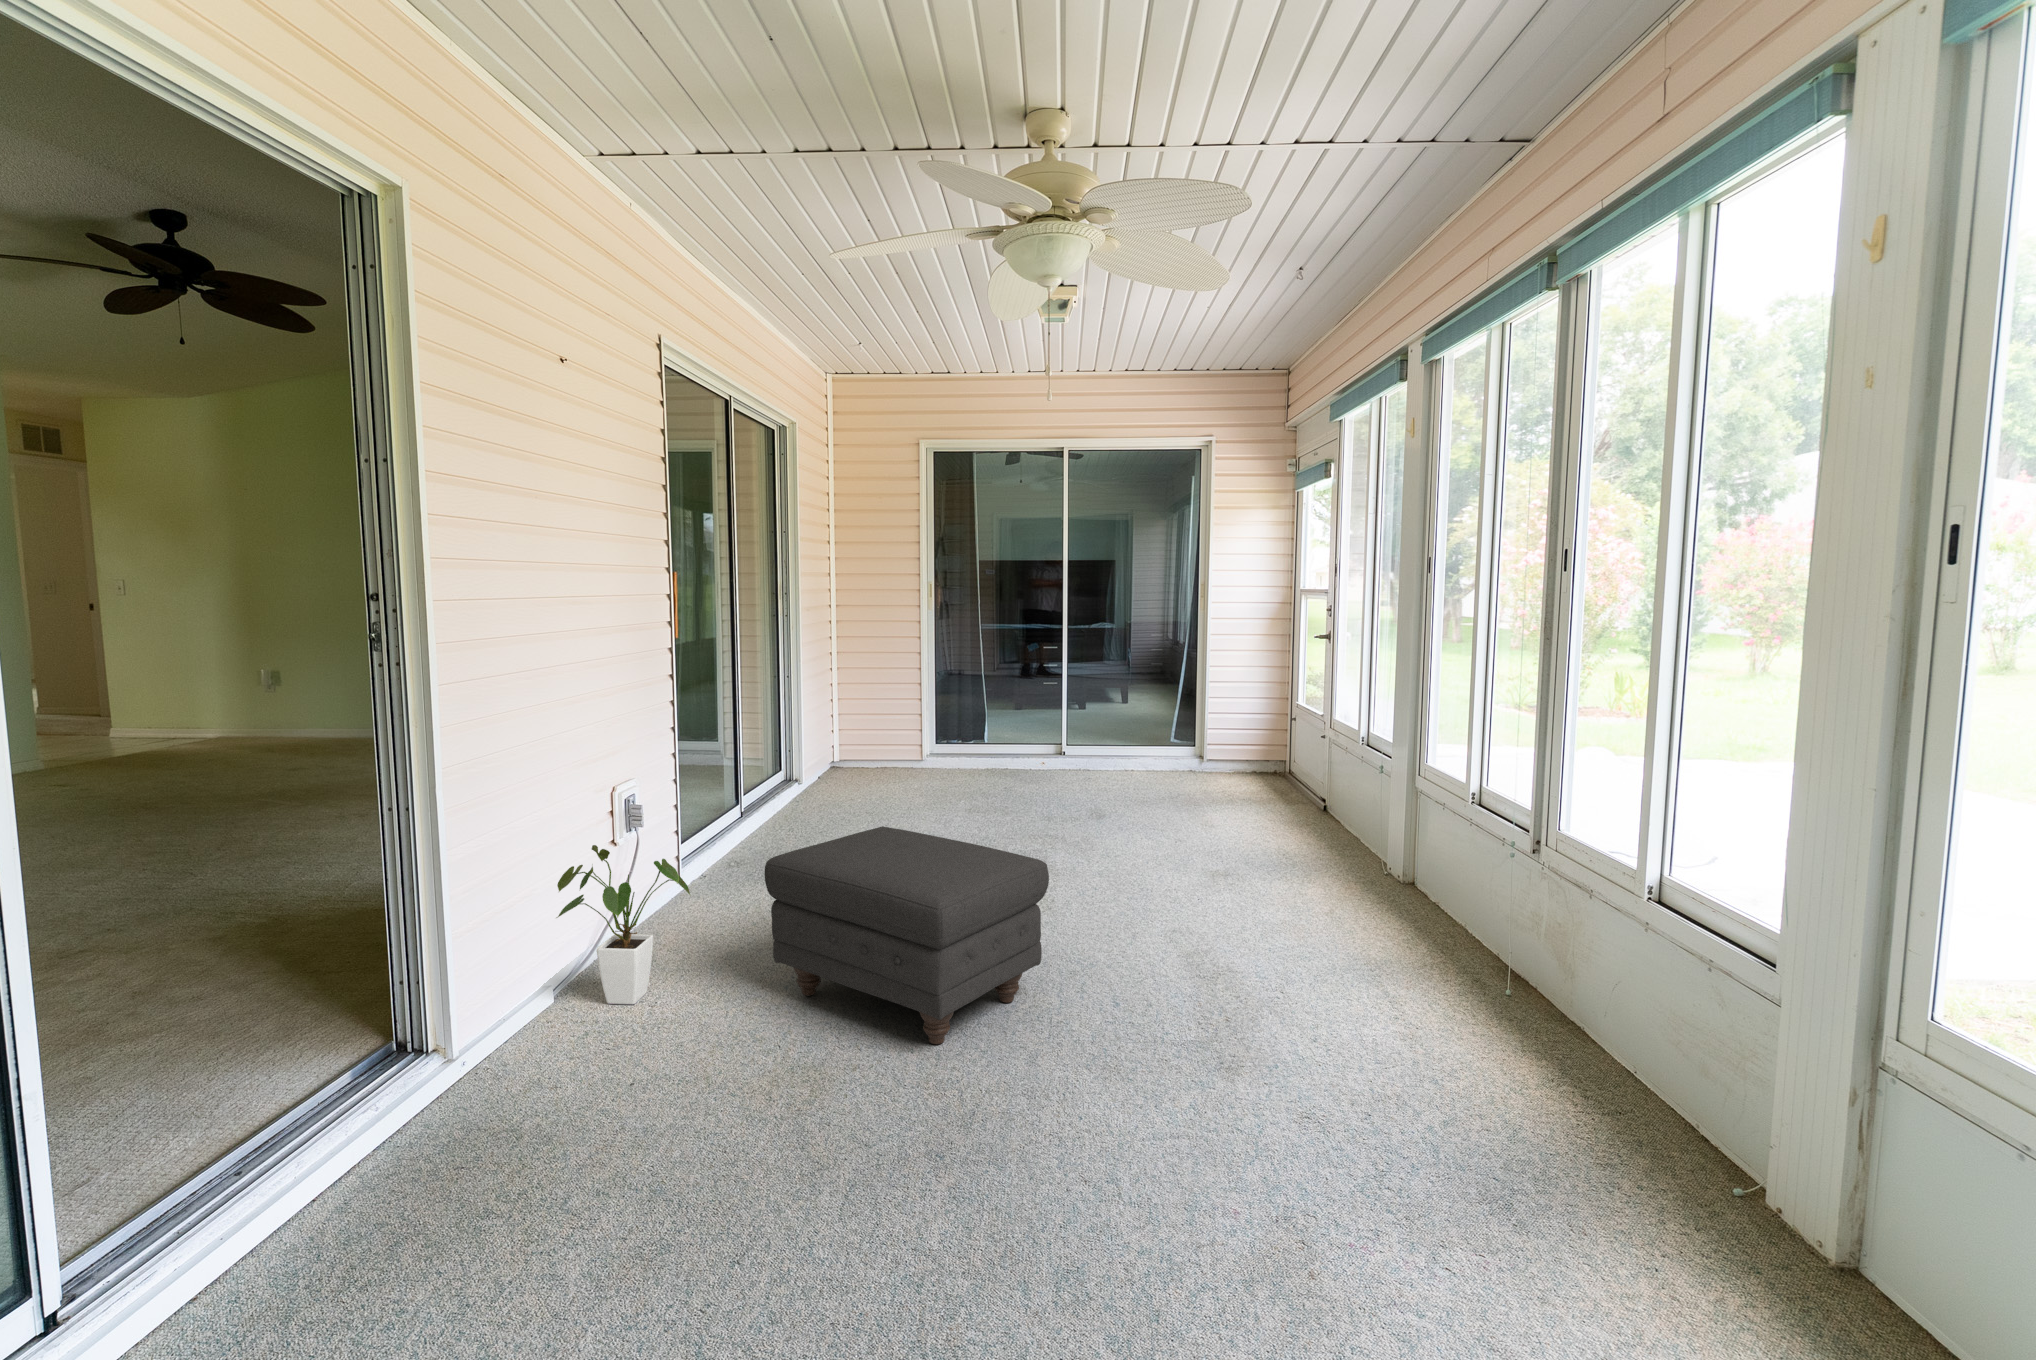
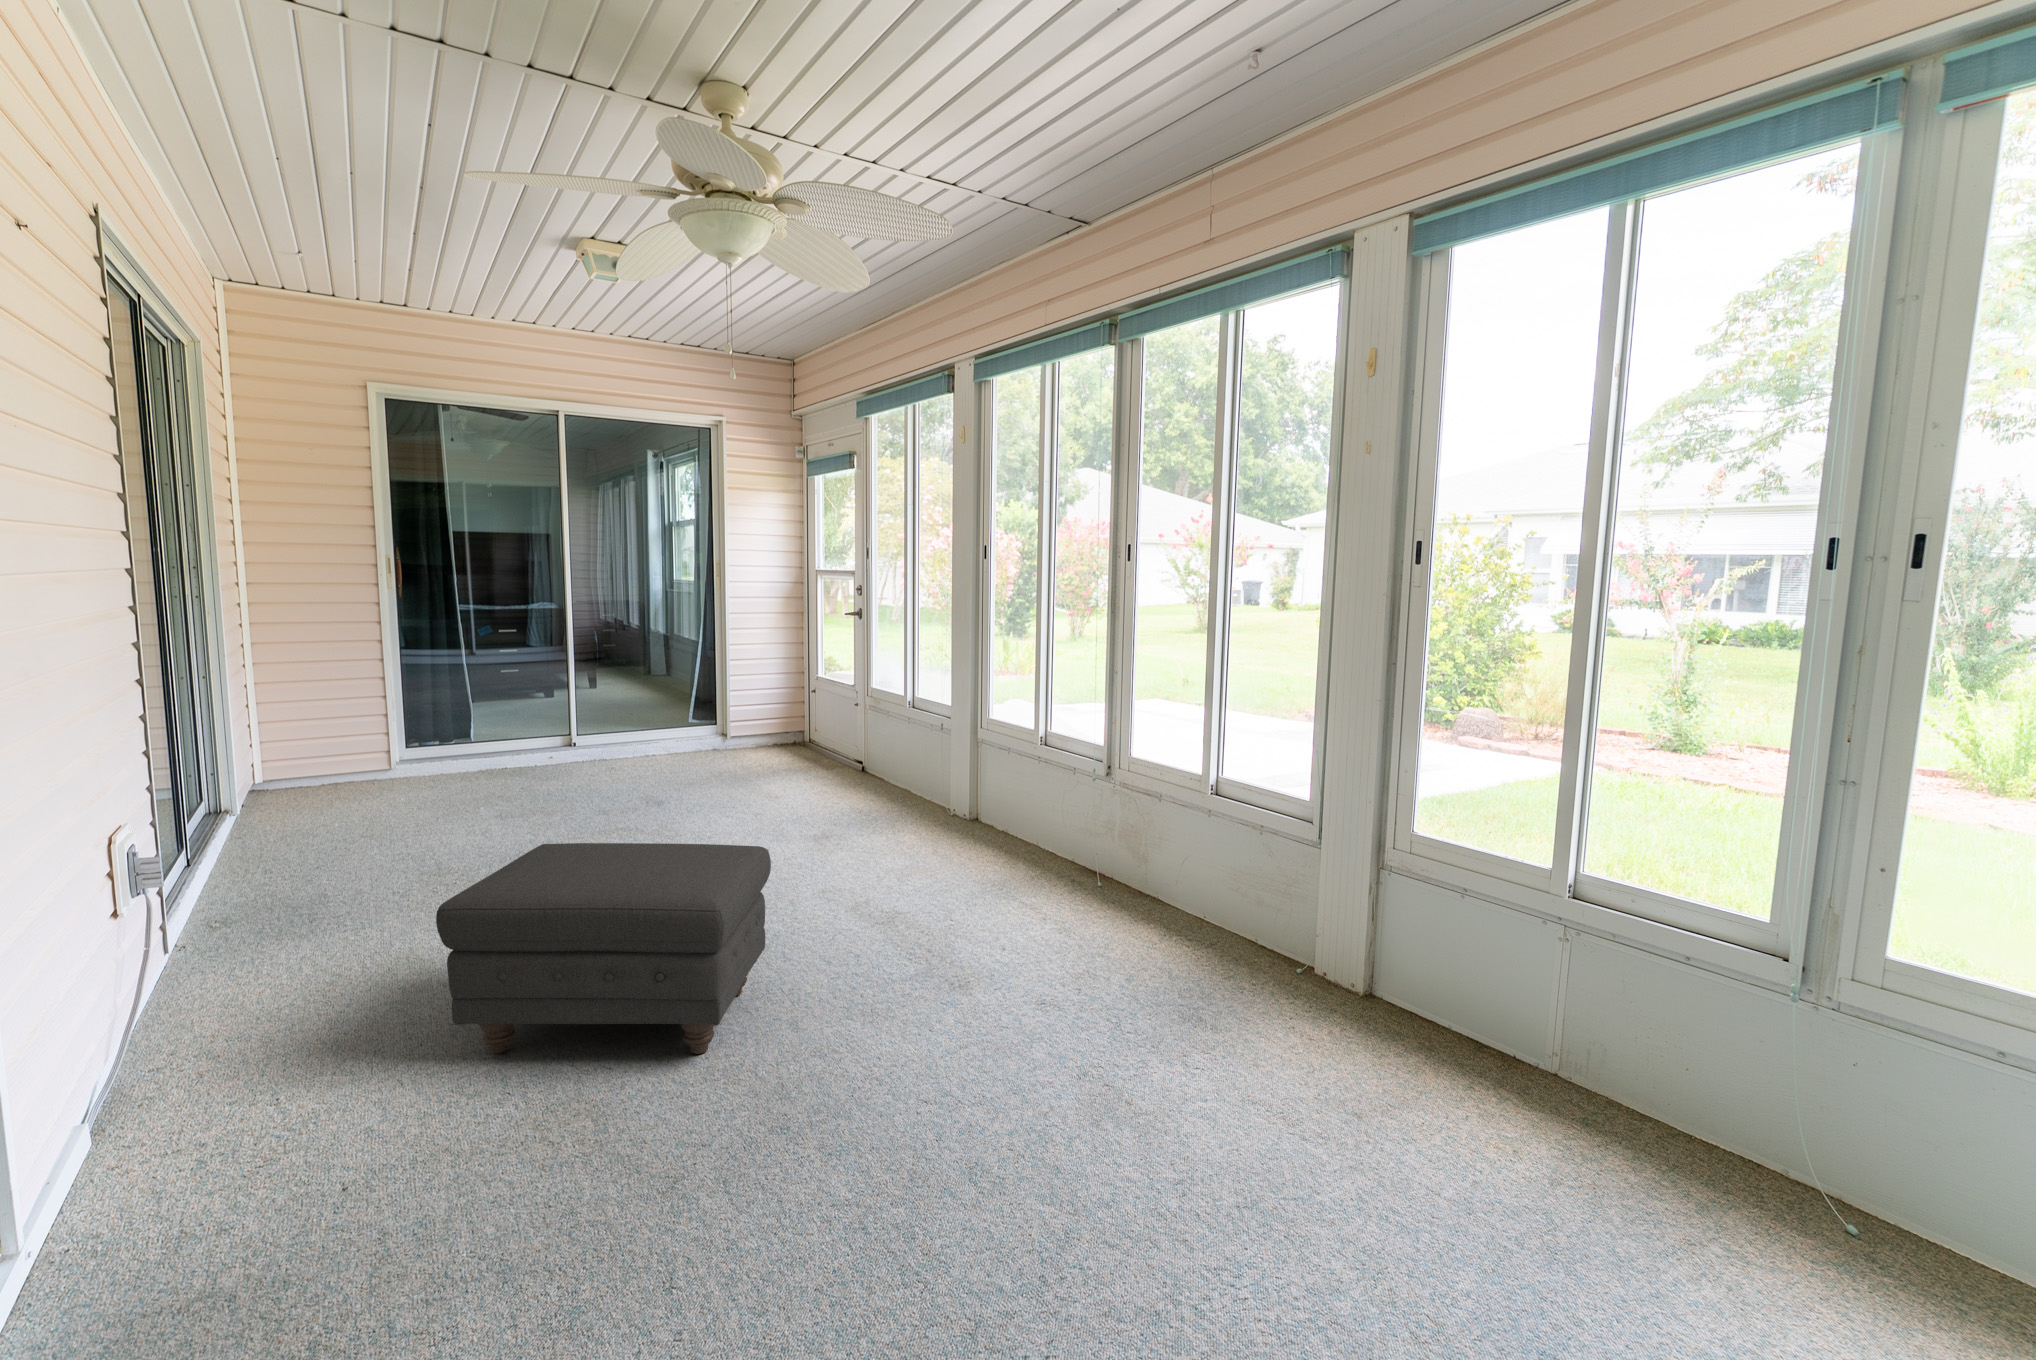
house plant: present [557,845,690,1004] -> none [81,931,322,1148]

